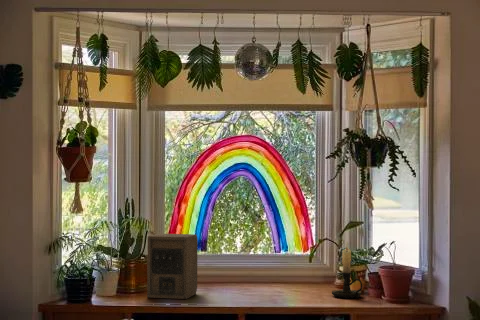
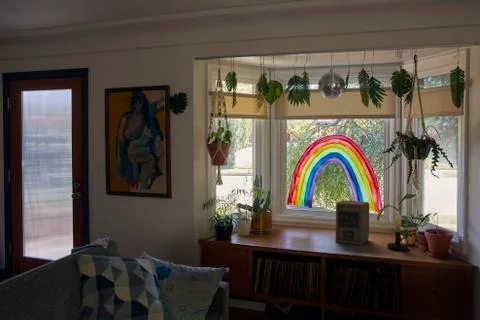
speaker: present [147,234,198,299] -> present [336,200,369,245]

